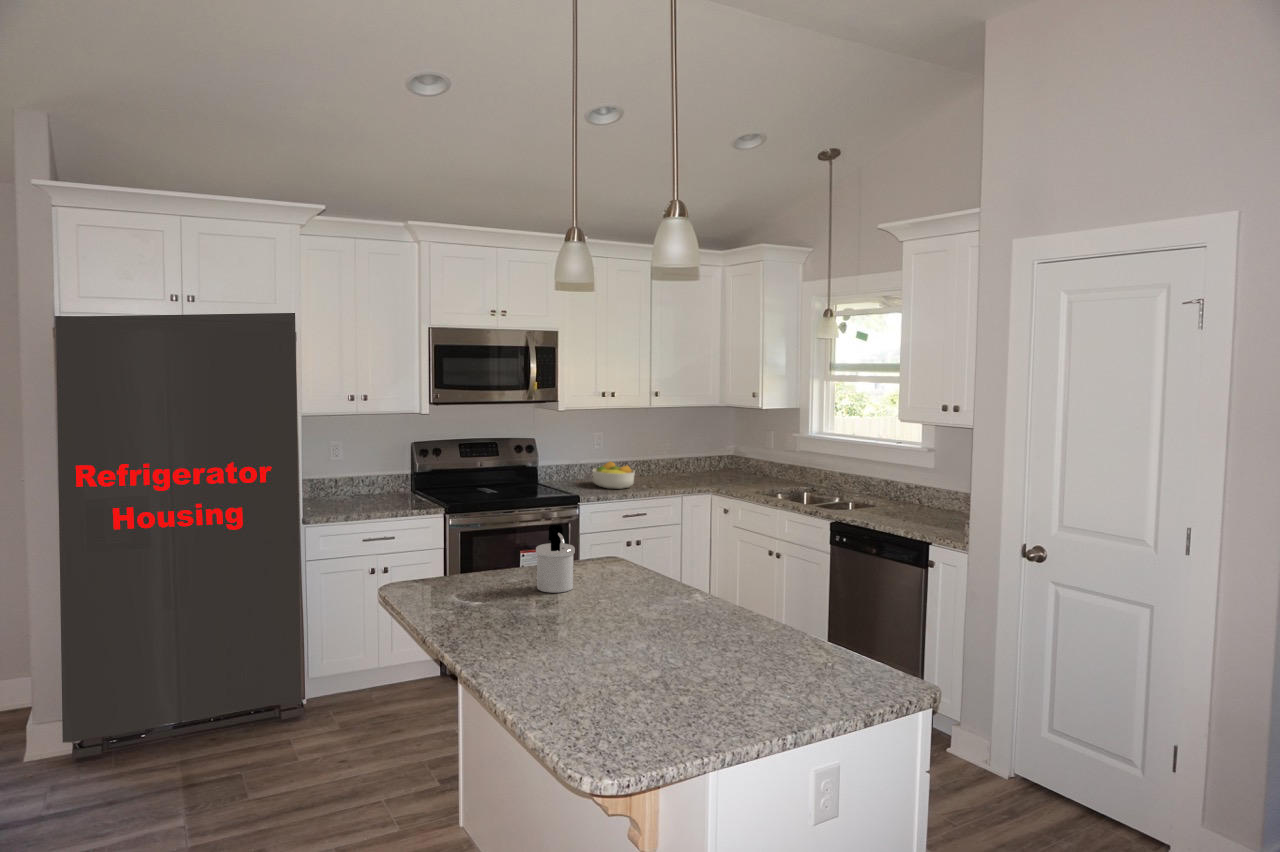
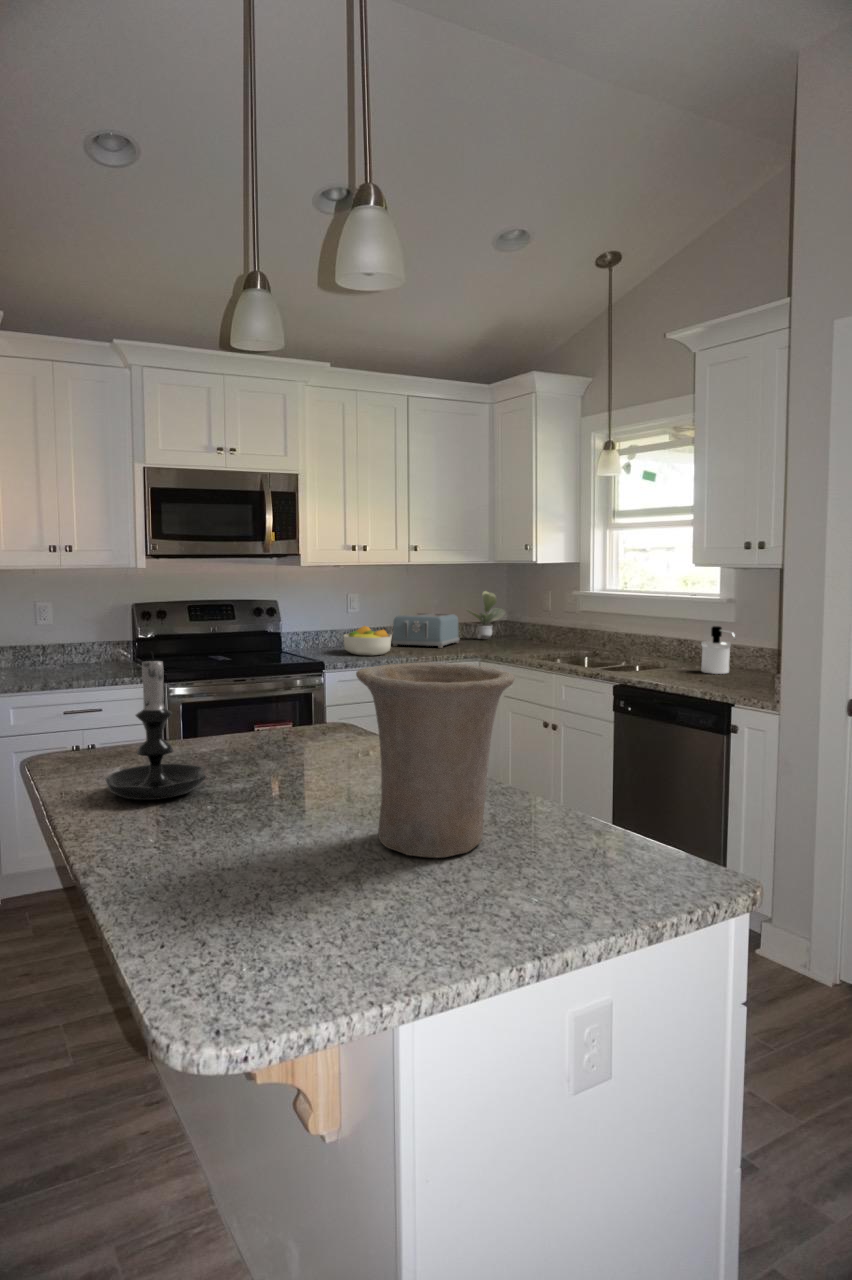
potted plant: none [696,428,733,471] -> present [466,591,505,639]
toaster: none [632,448,692,481] -> present [392,613,459,648]
candle holder: none [457,511,532,622] -> present [105,652,206,800]
soap dispenser: present [536,525,575,593] -> present [701,626,736,674]
vase: none [658,527,770,668] -> present [356,663,514,858]

